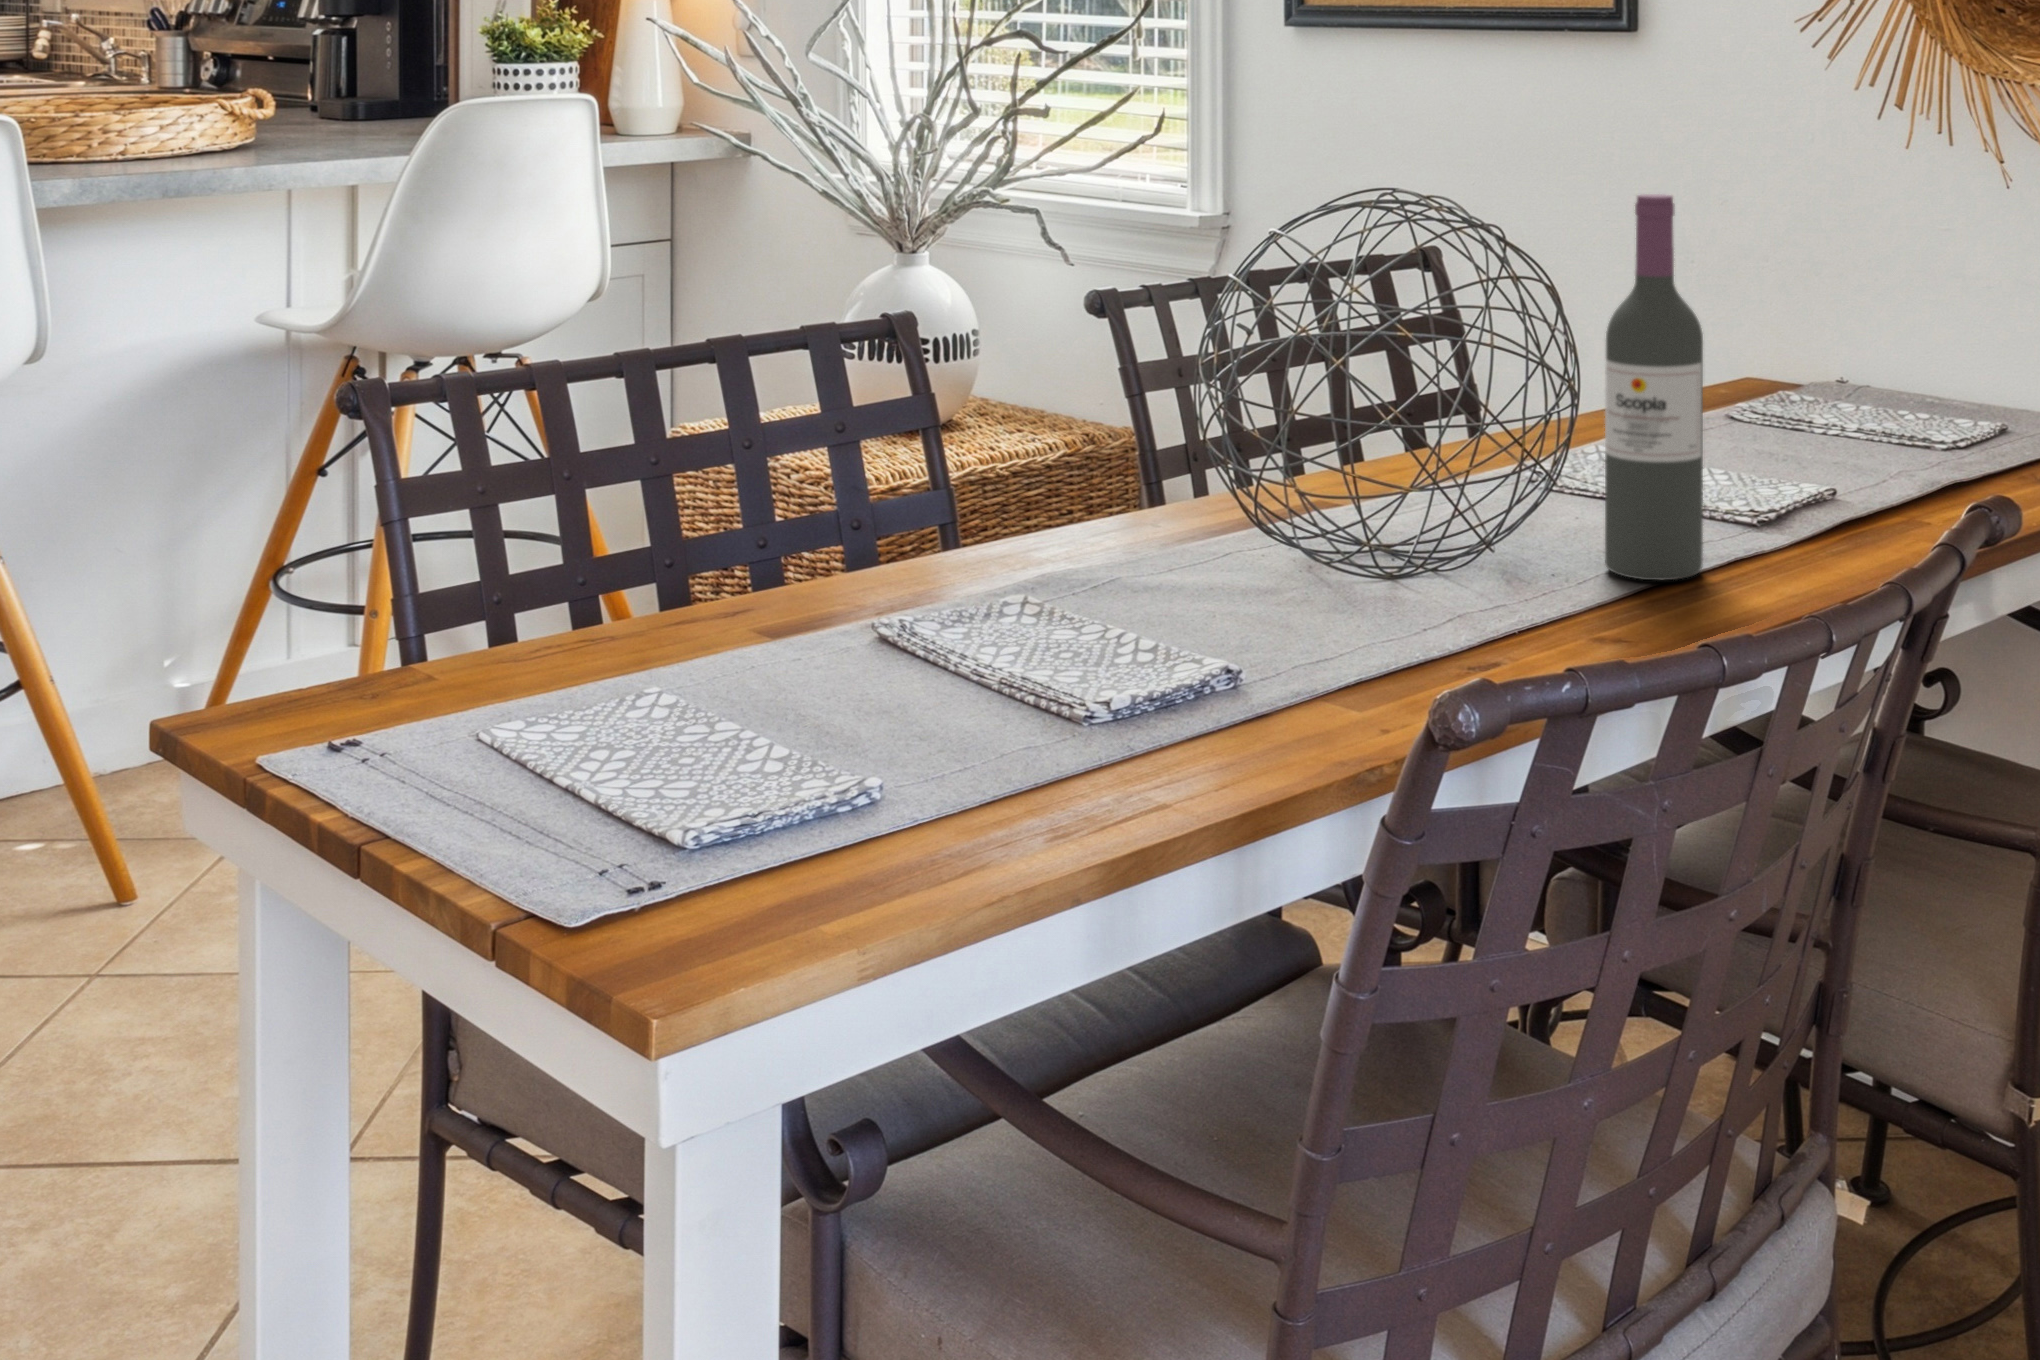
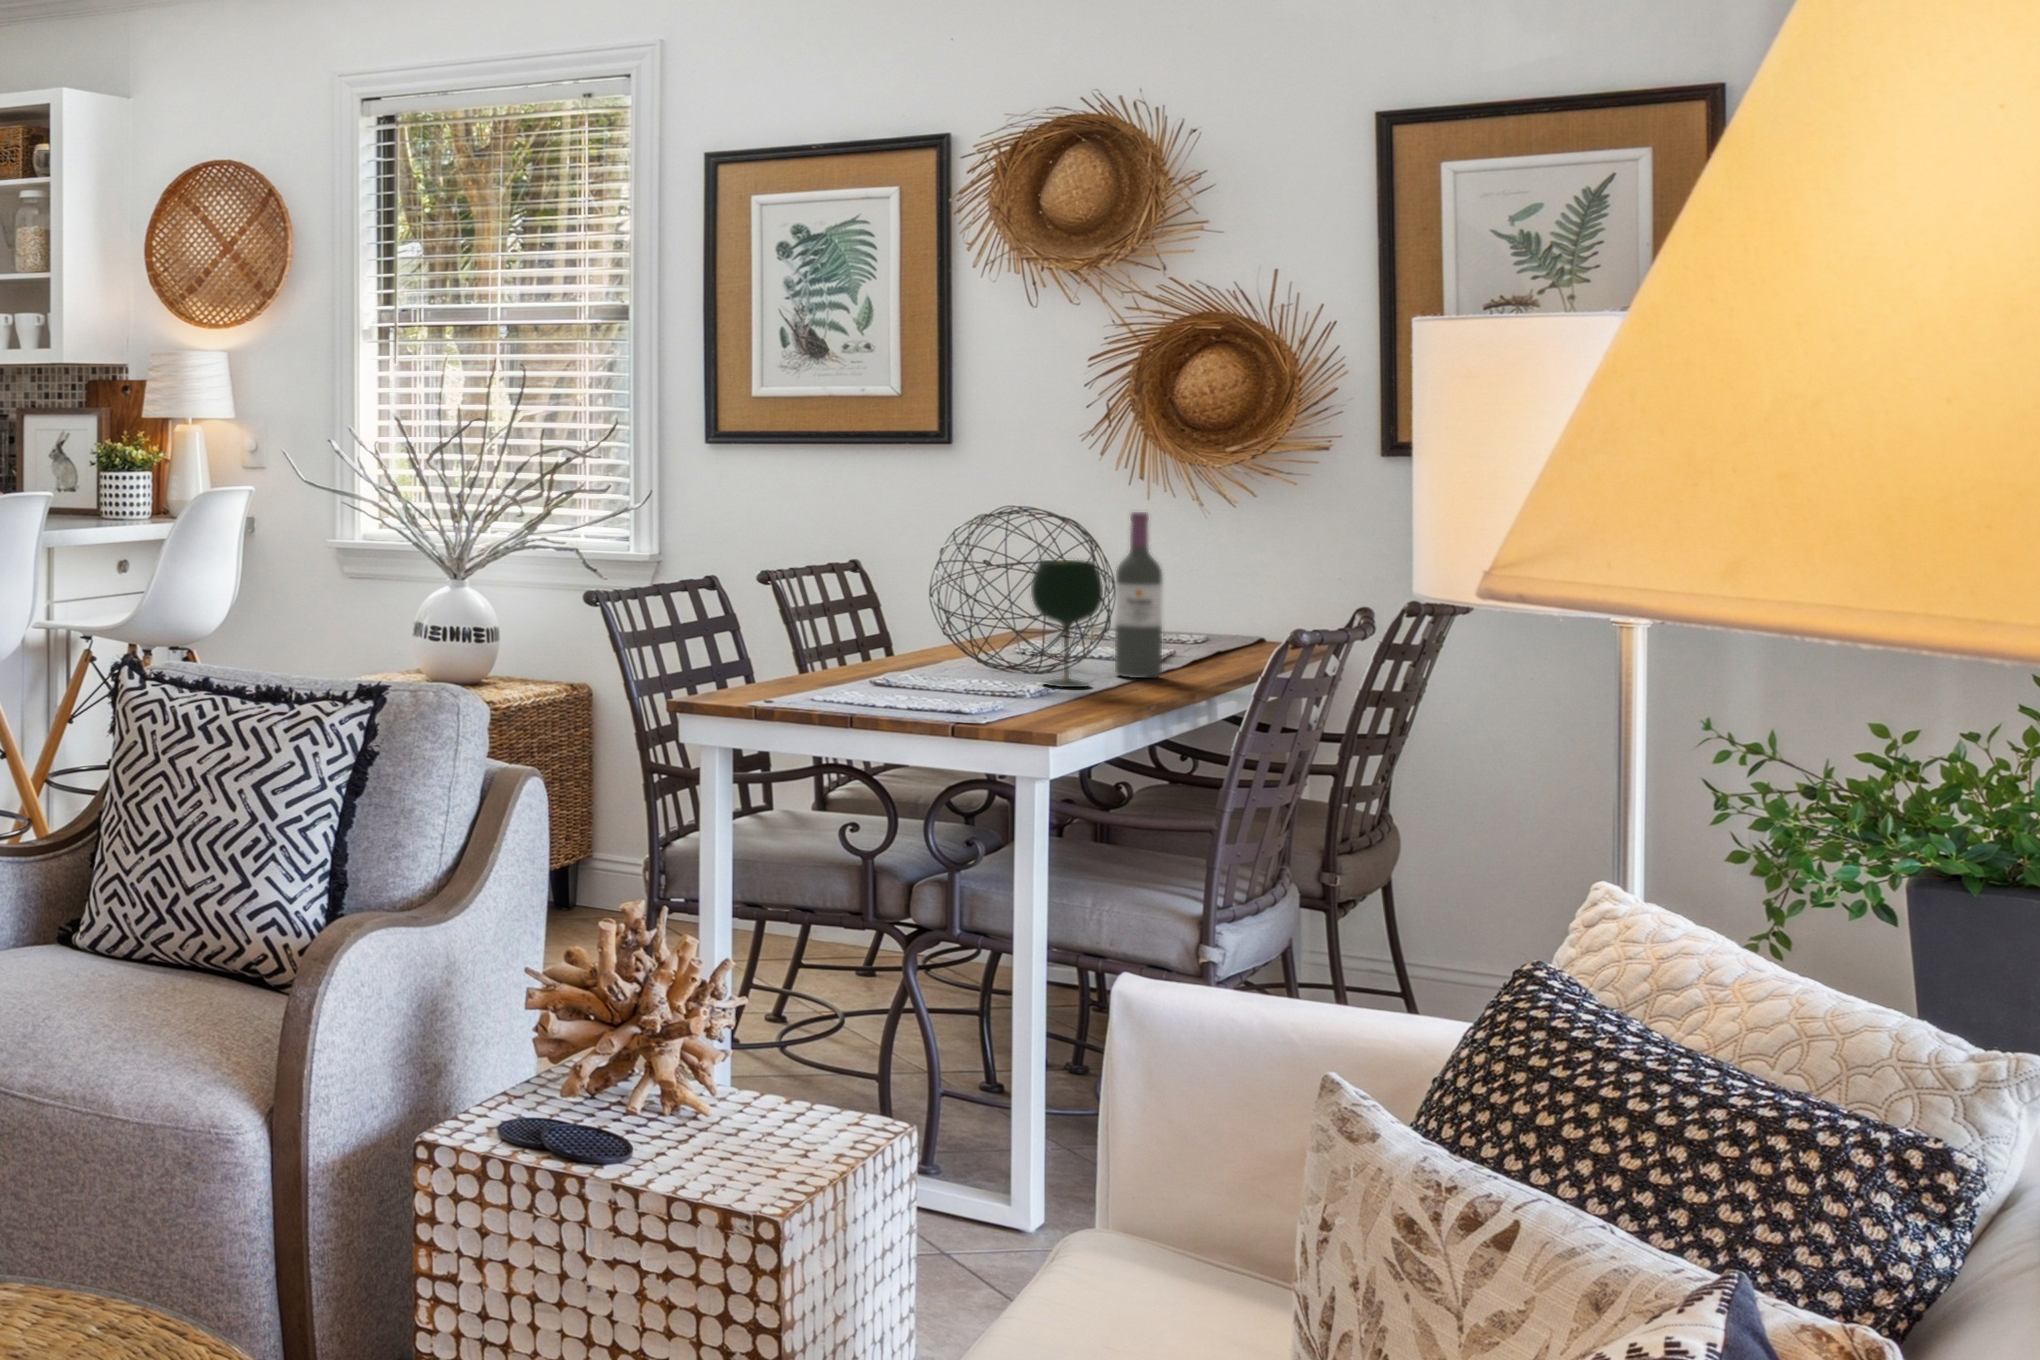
wine glass: none [1346,308,1502,618] -> present [1031,560,1103,687]

